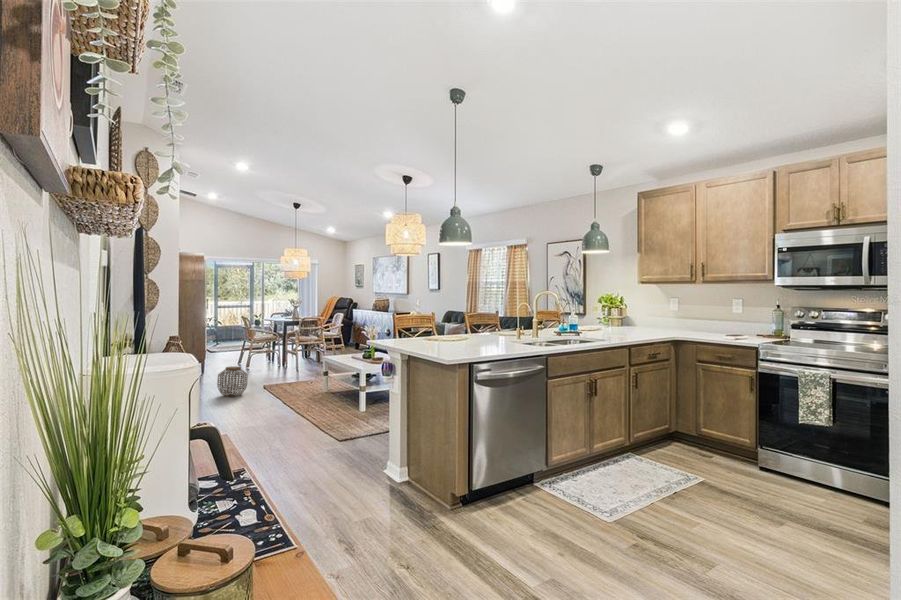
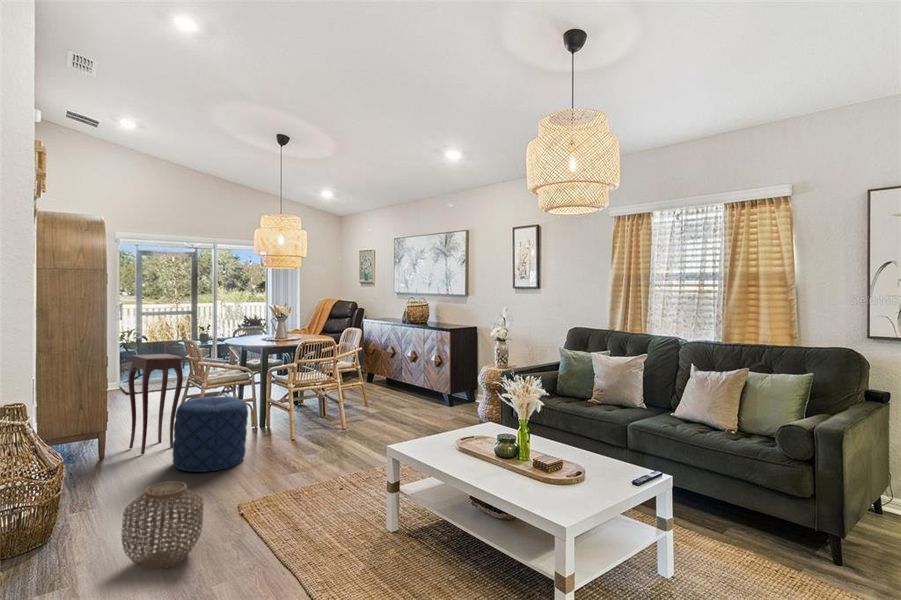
side table: none [216,324,242,373] -> present [128,354,184,454]
pouf: none [237,345,273,378] -> present [173,397,248,472]

